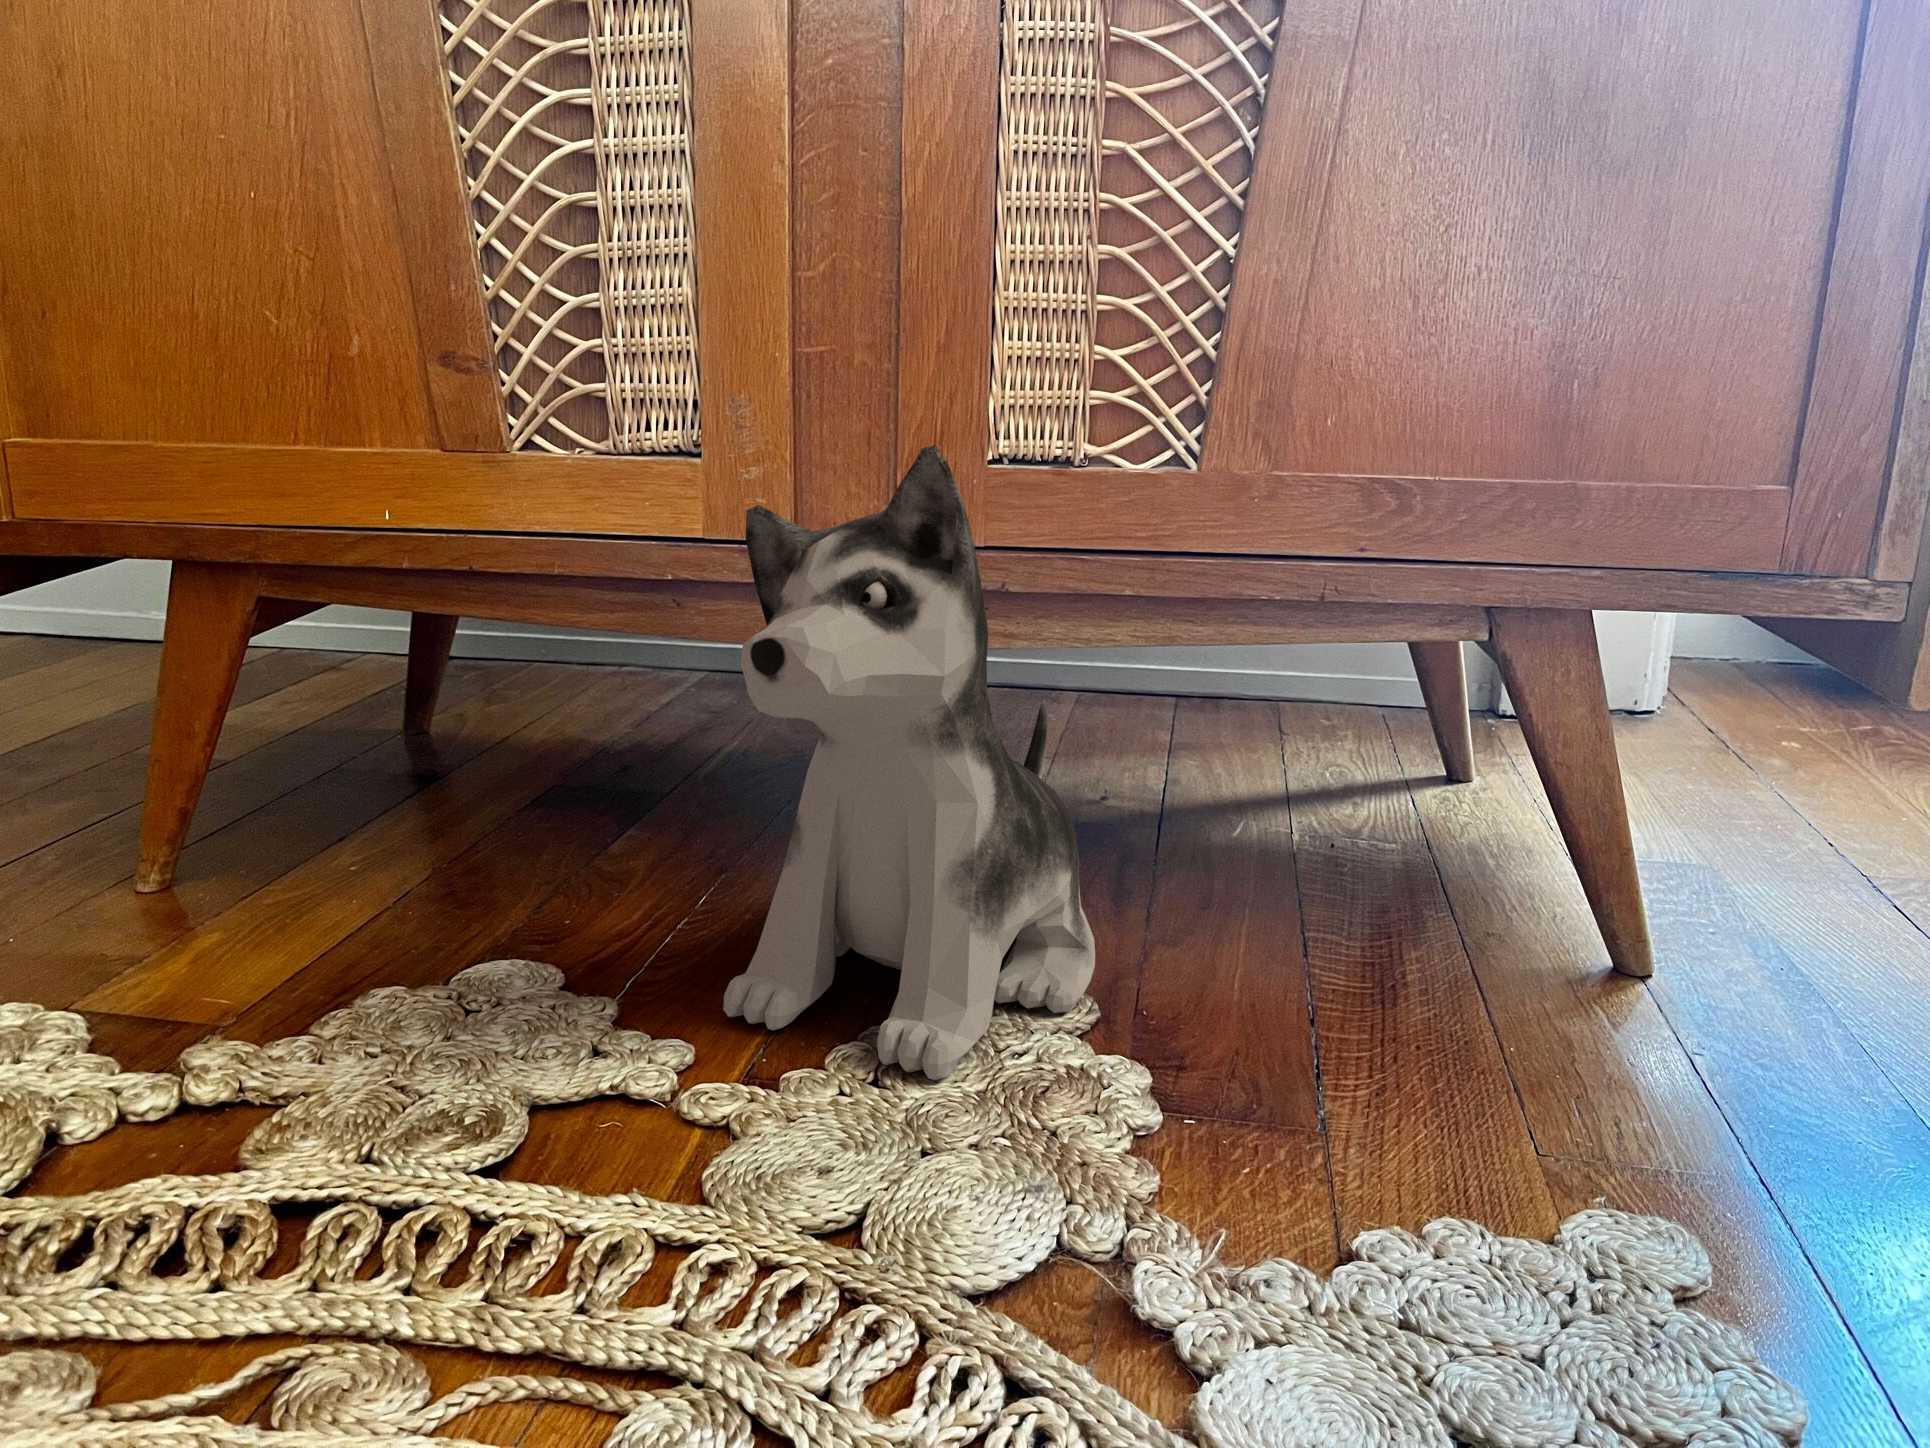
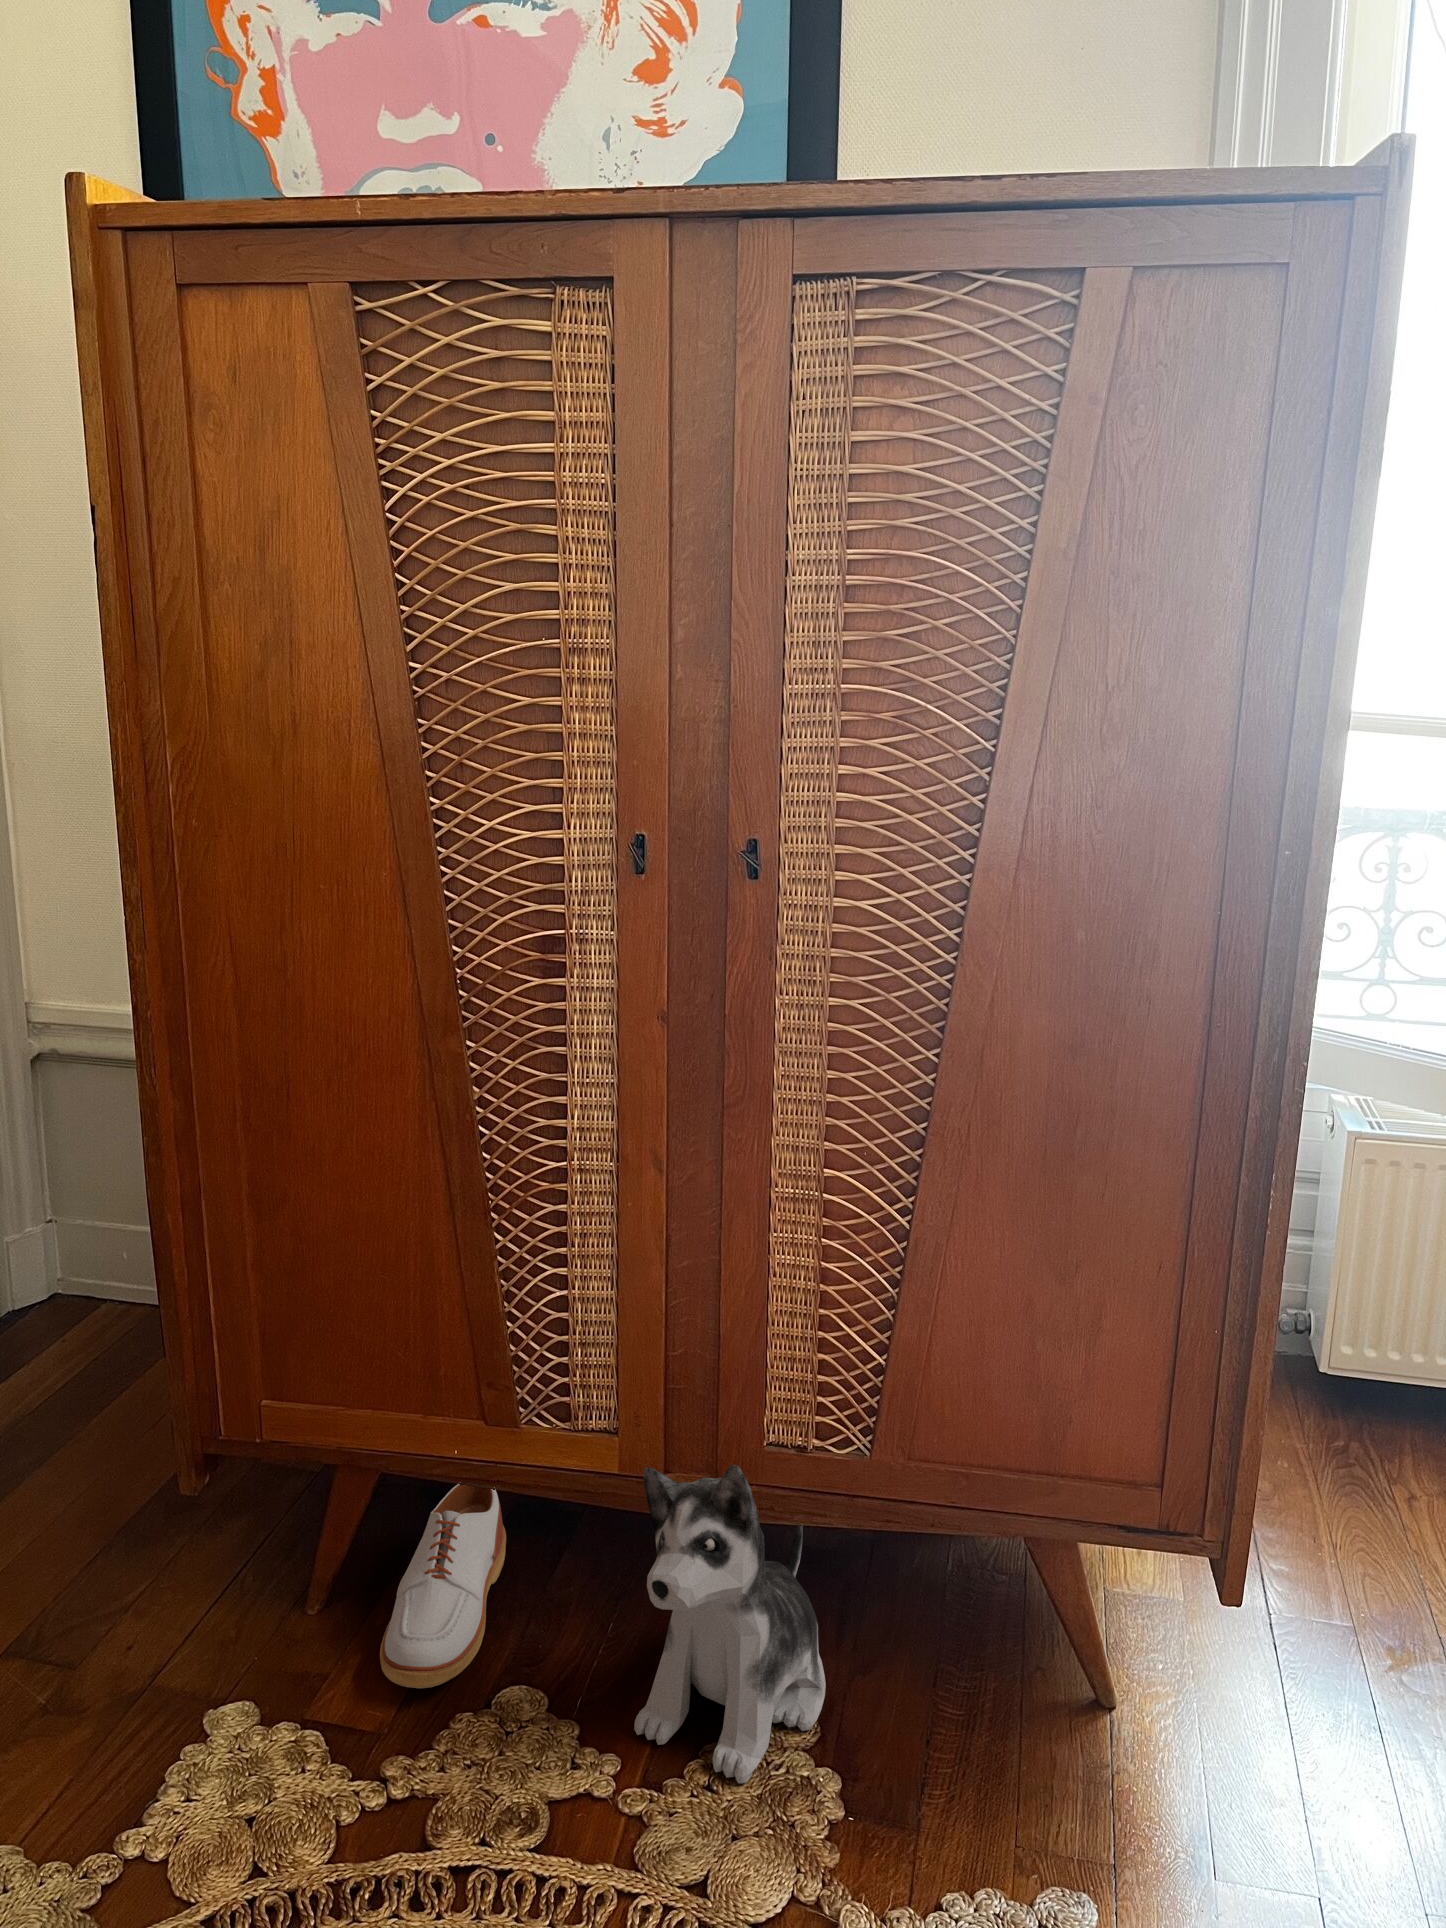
shoe: none [237,689,522,948] -> present [380,1484,506,1688]

